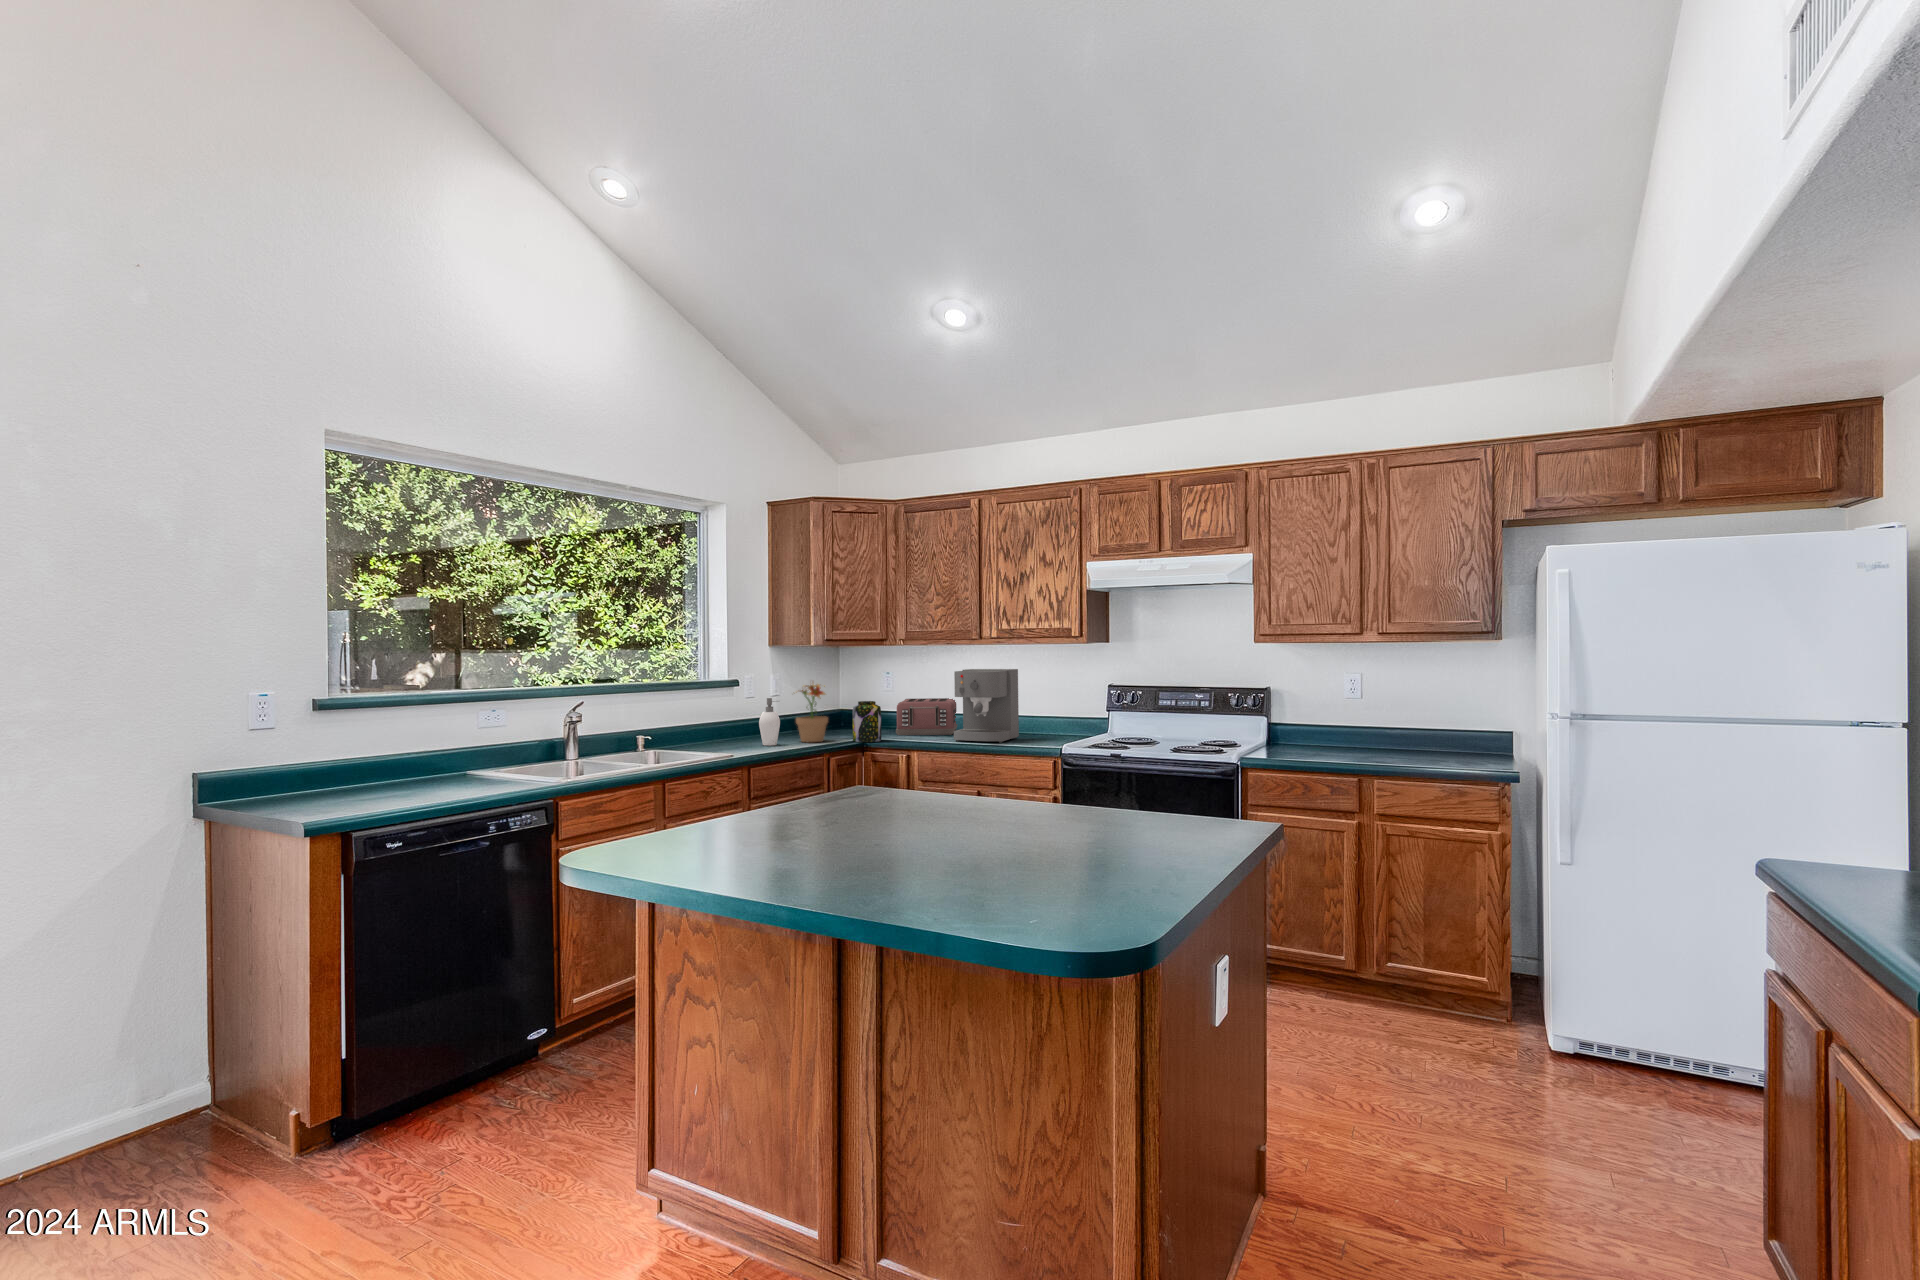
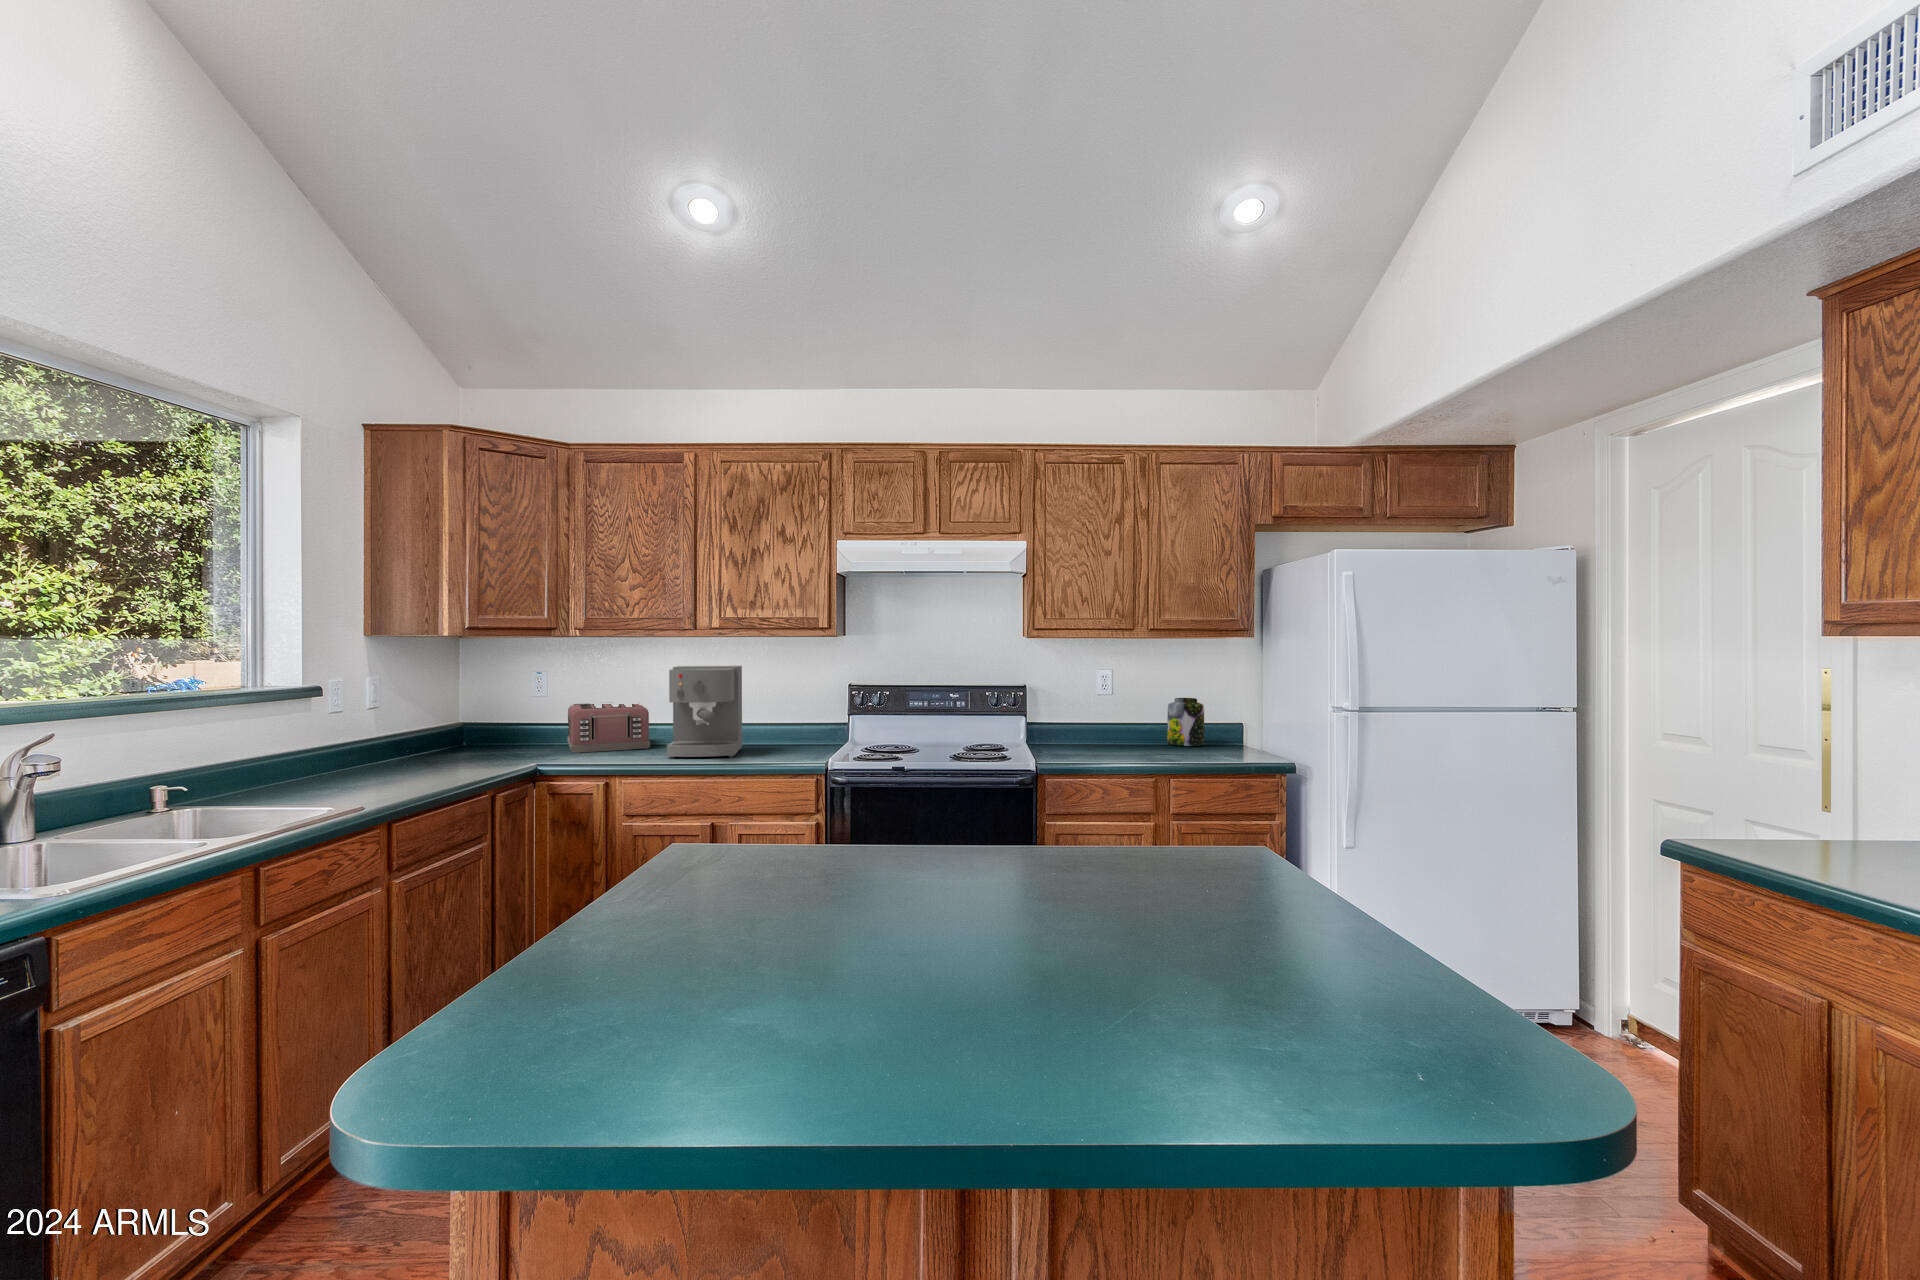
potted plant: present [796,684,828,742] -> none [423,684,484,774]
soap dispenser: present [759,698,780,746] -> none [375,713,422,785]
jar: present [853,701,881,742] -> present [1167,698,1204,746]

